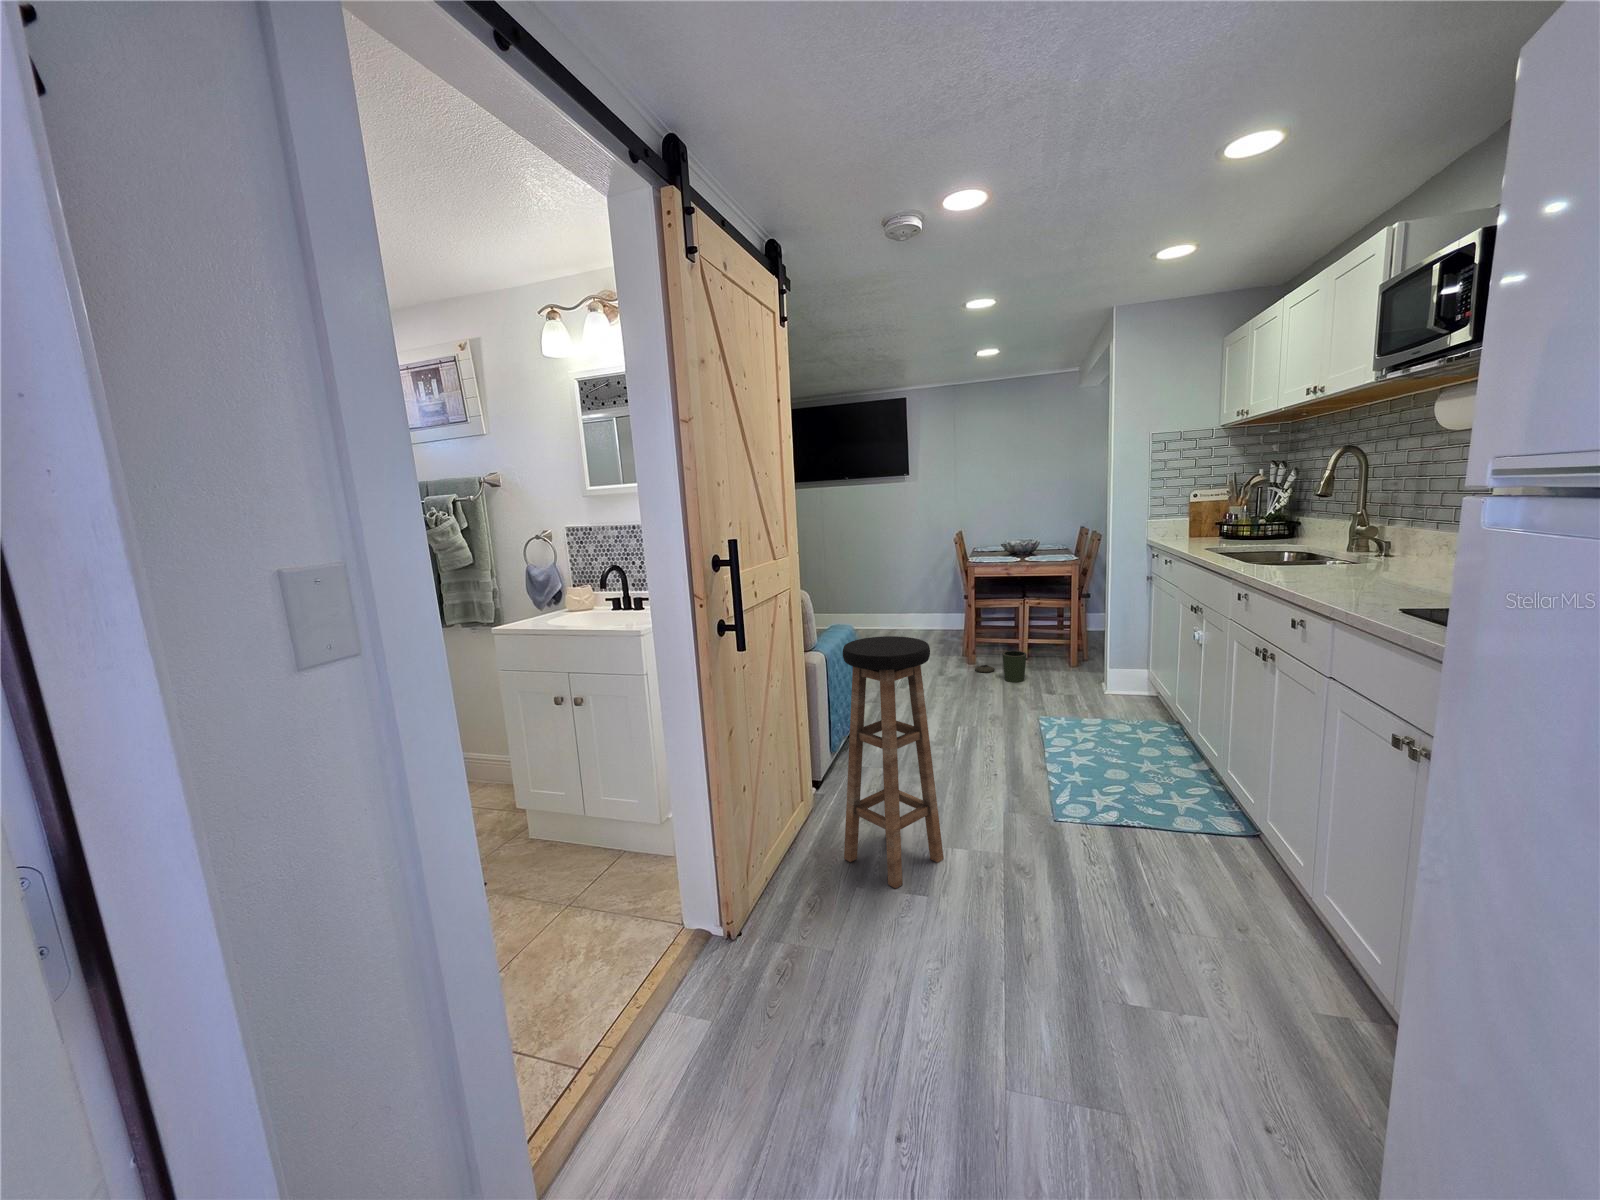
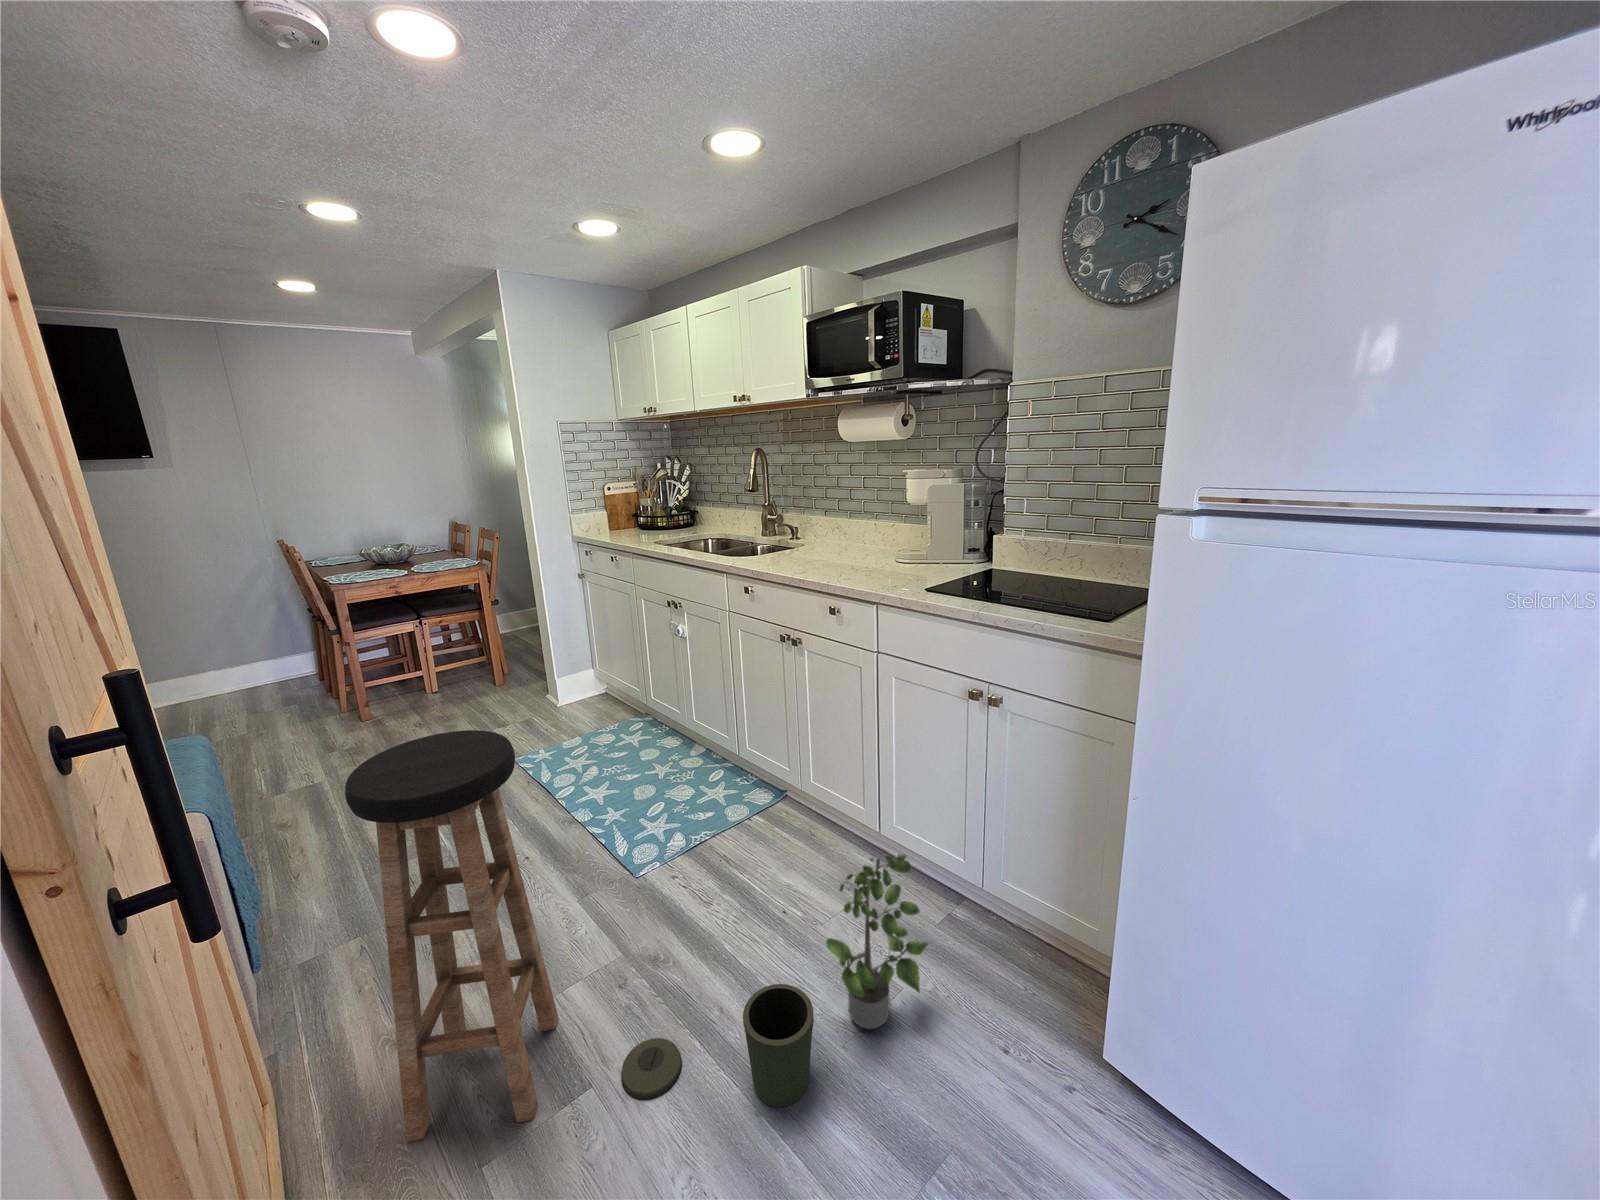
trash can: present [975,651,1027,683] -> present [621,984,814,1108]
potted plant: none [1108,835,1235,1011] -> present [826,854,928,1029]

